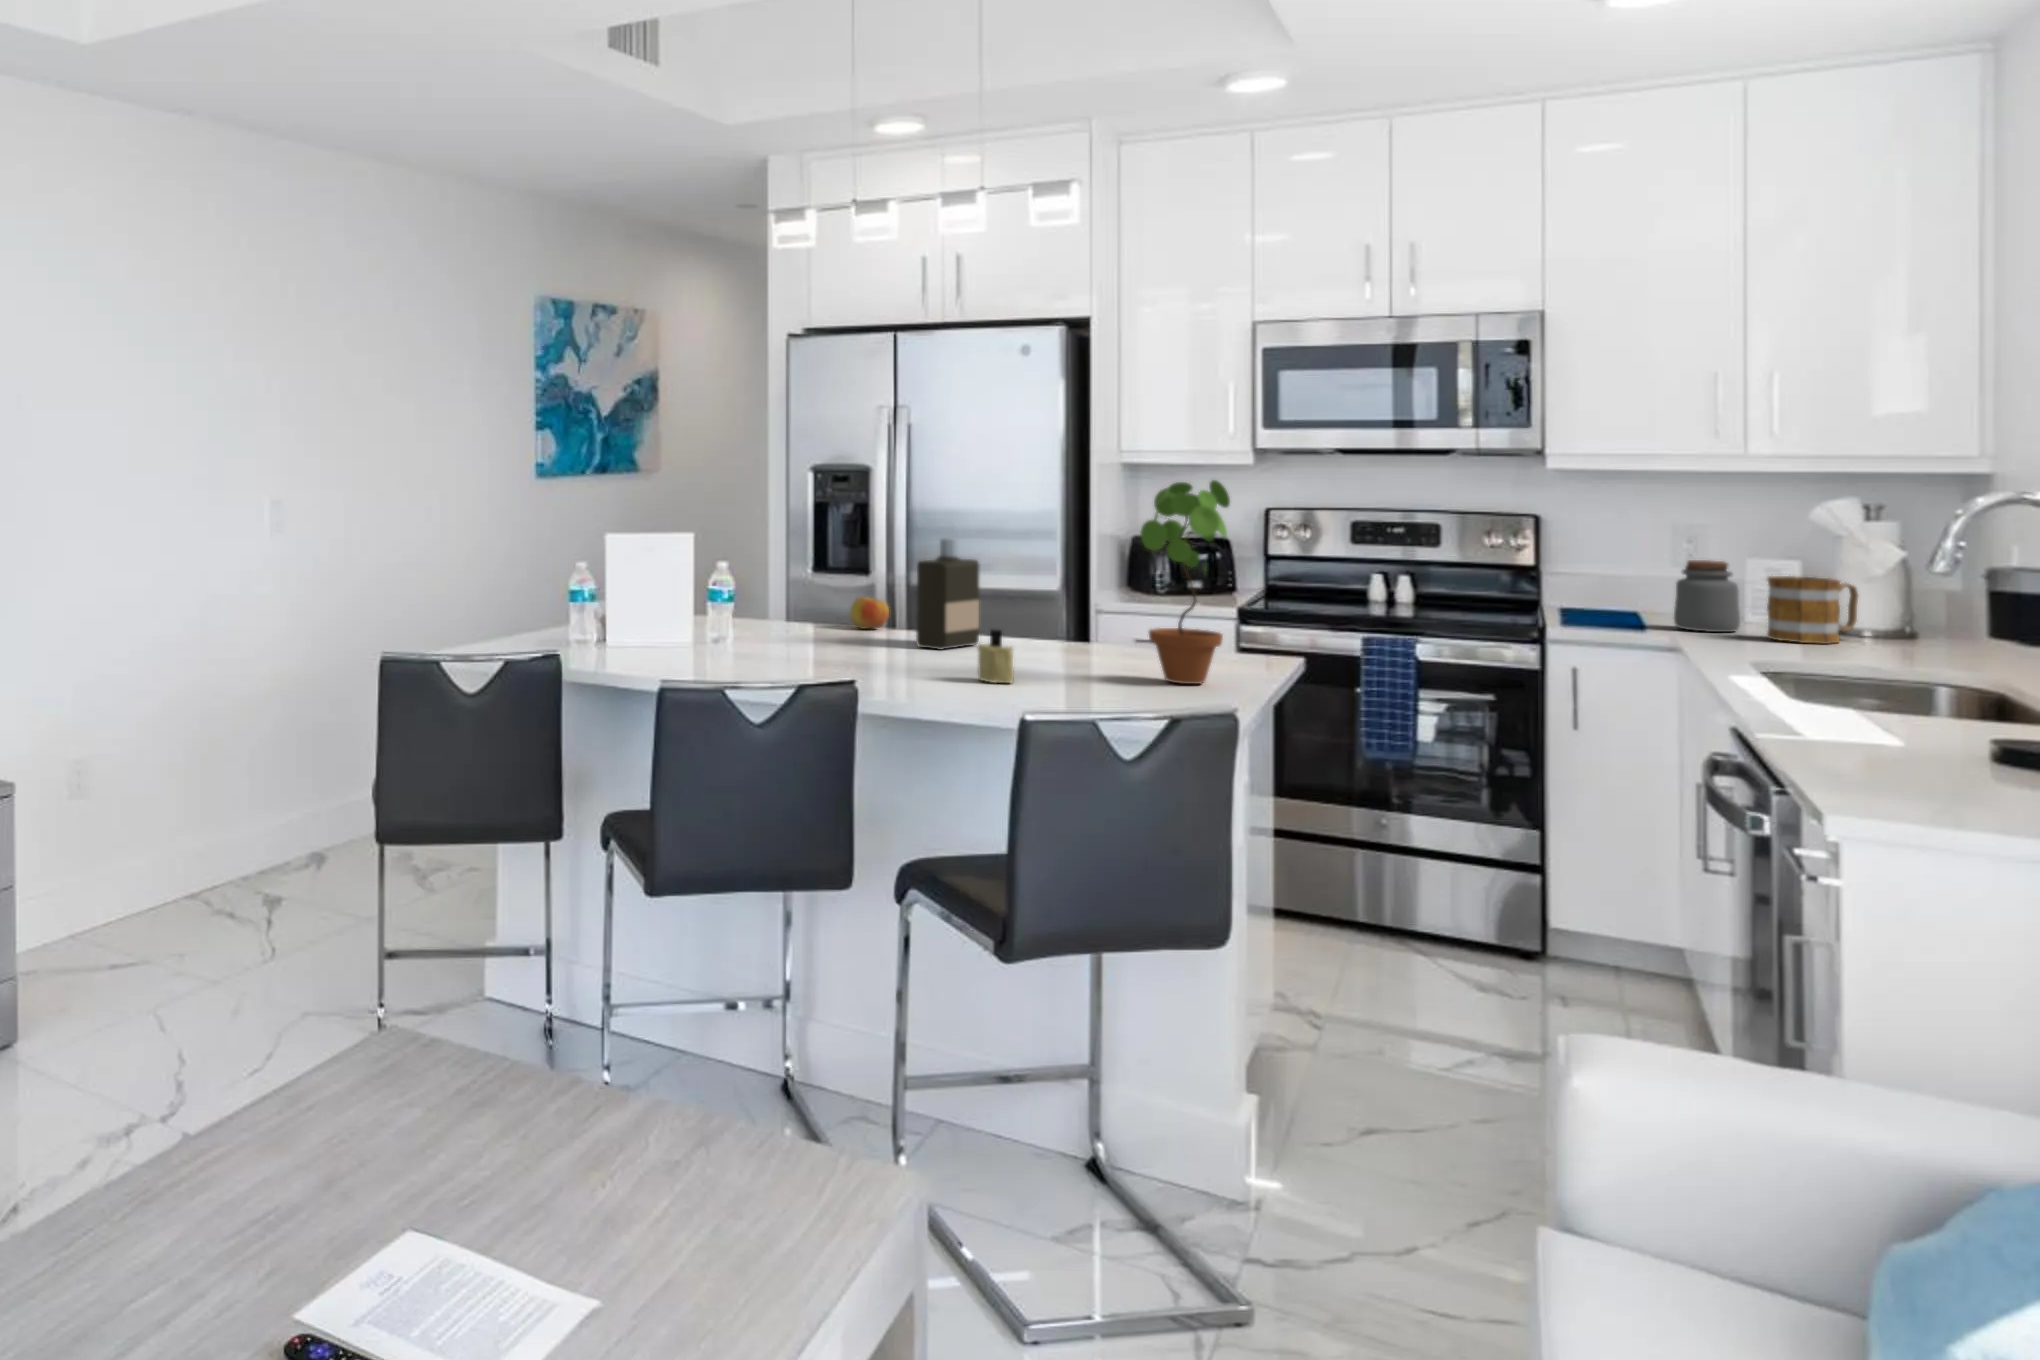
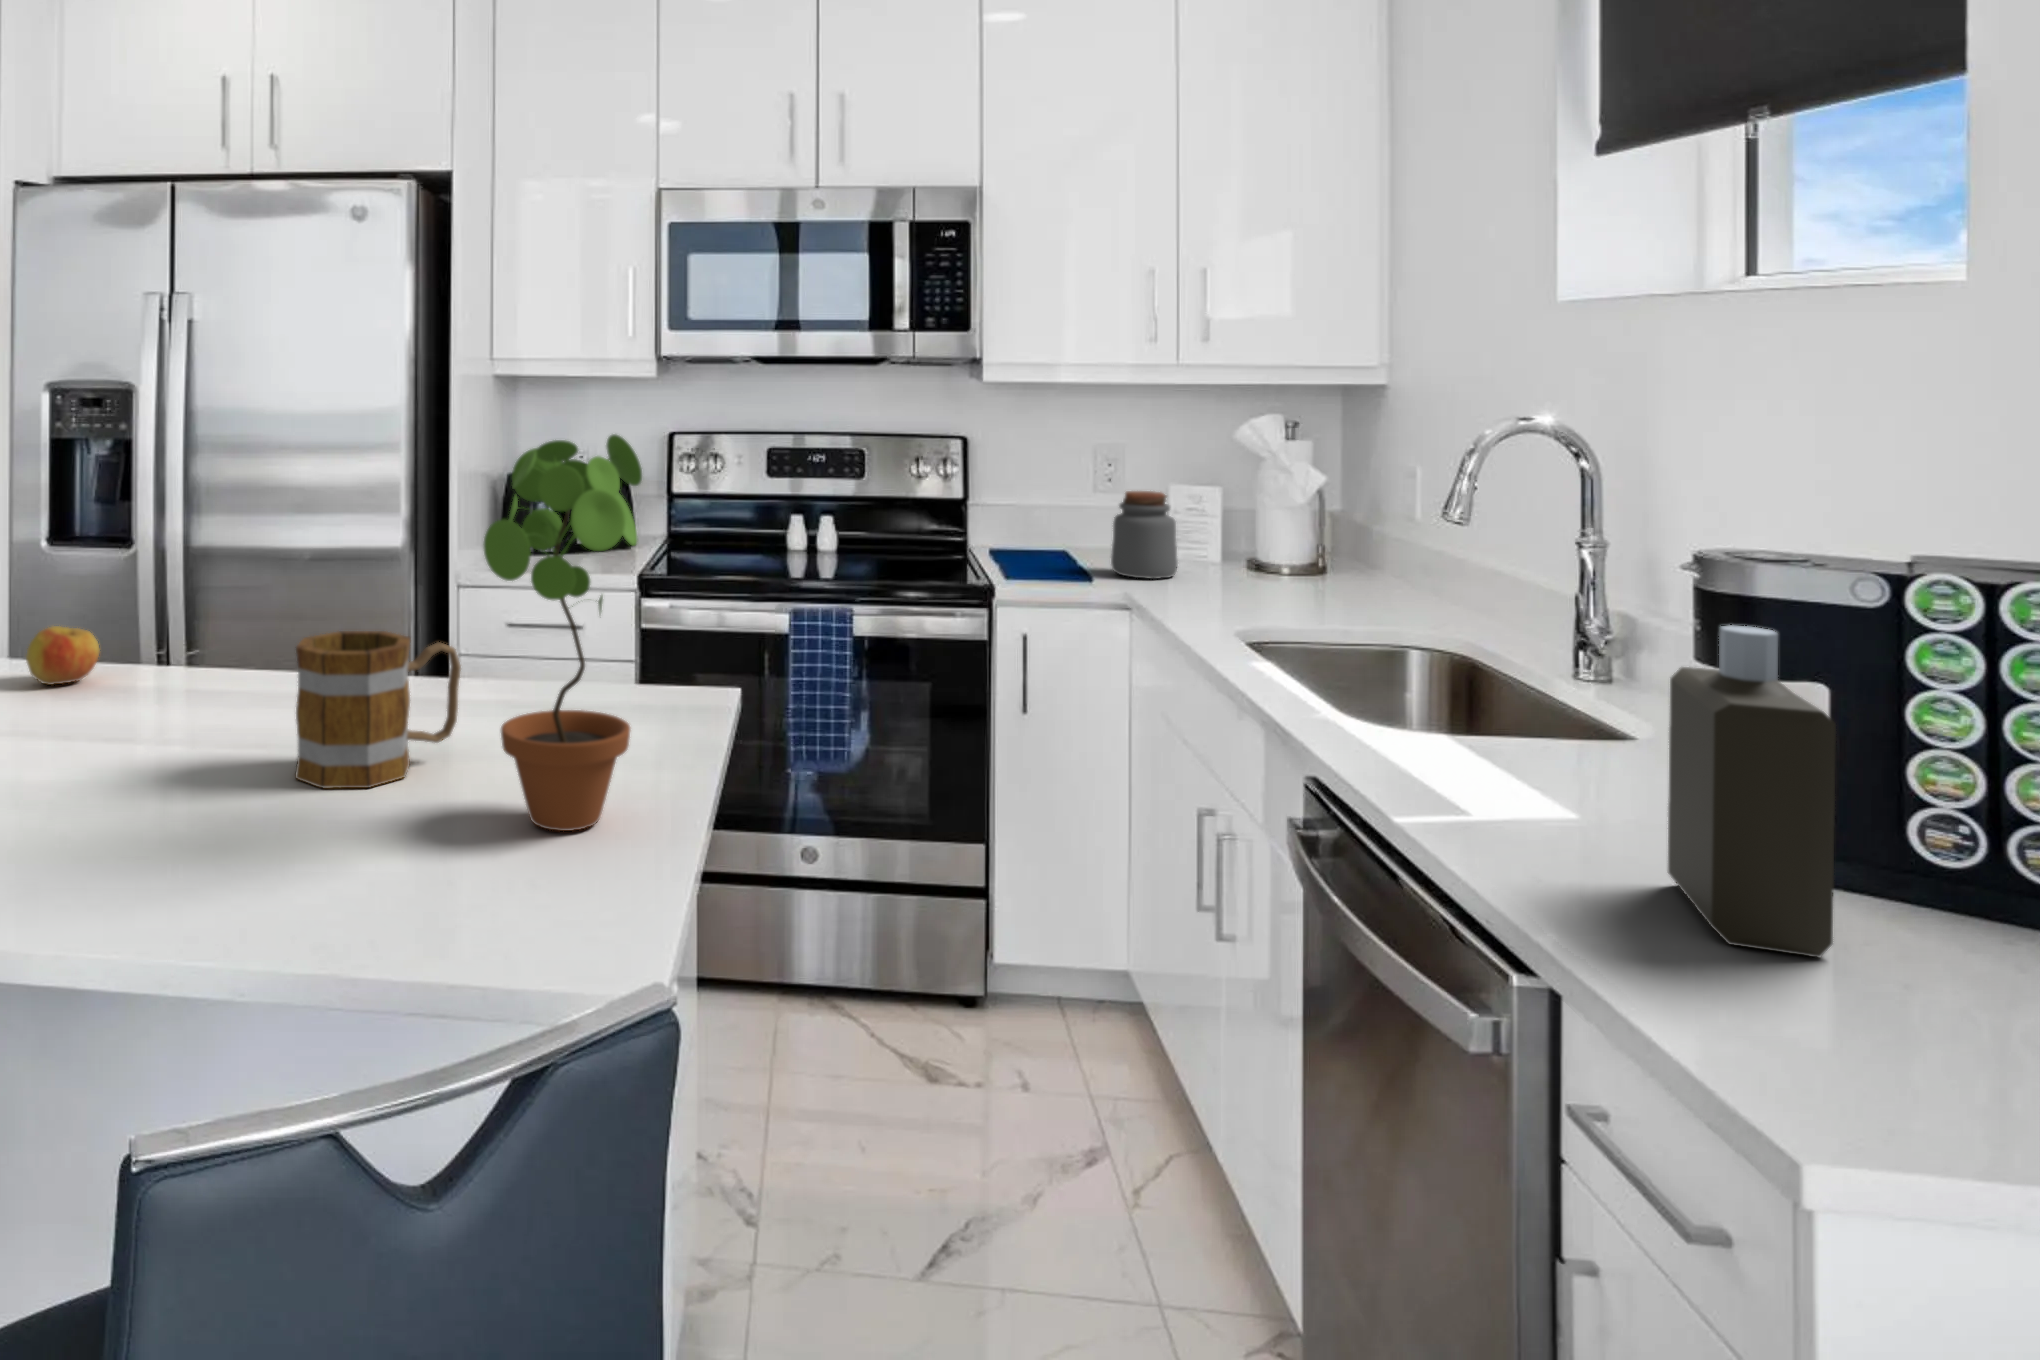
bottle: present [916,538,980,650] -> present [1668,626,1836,957]
mug: present [1767,576,1858,644] -> present [295,631,461,788]
candle: present [978,630,1014,683] -> none [149,769,231,896]

